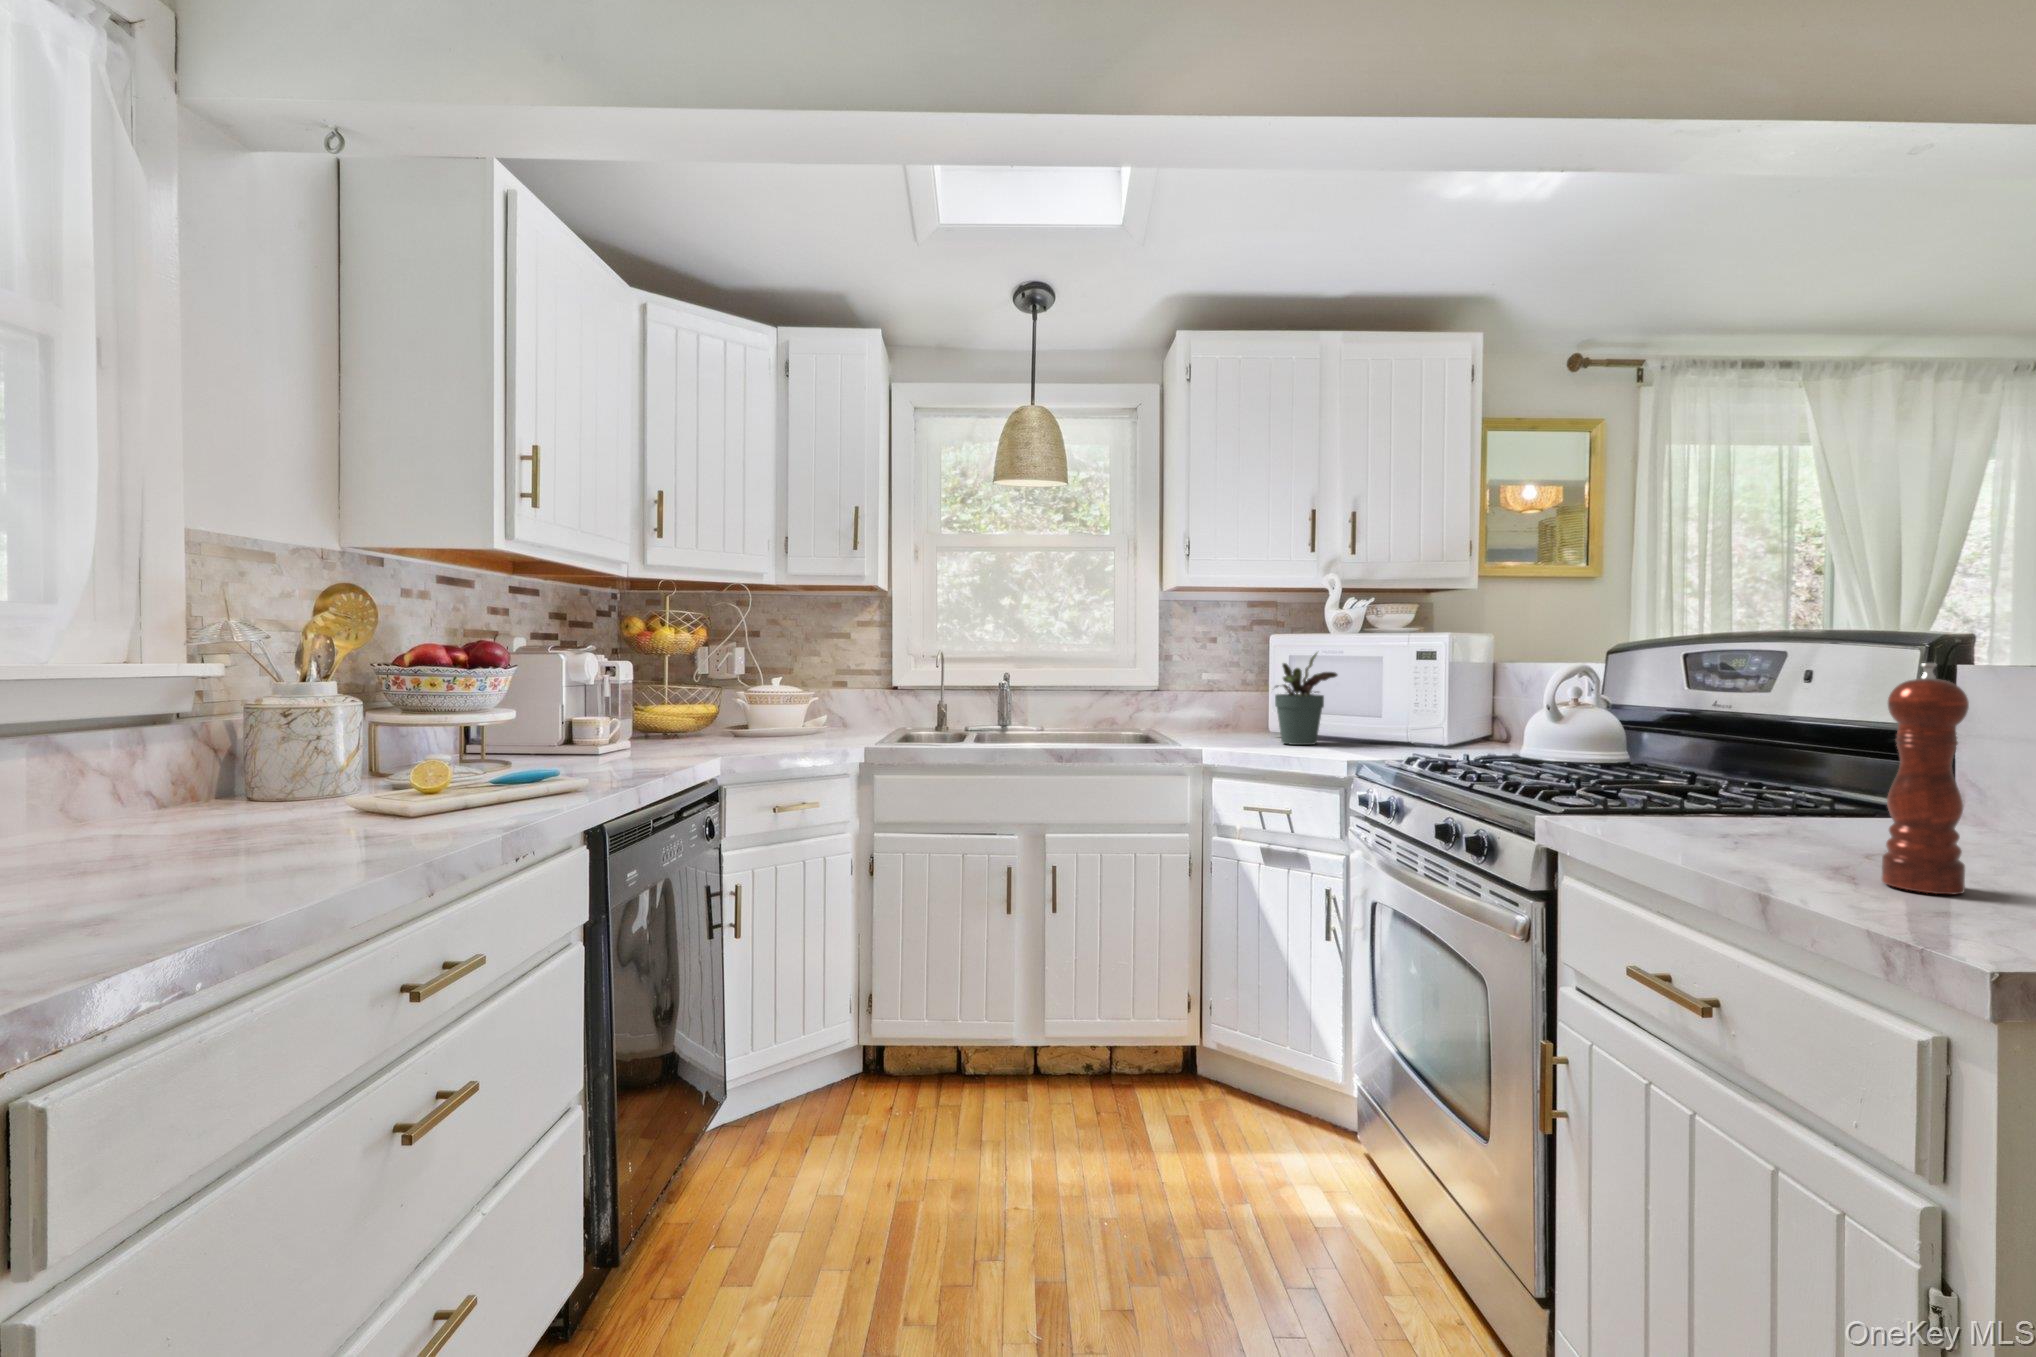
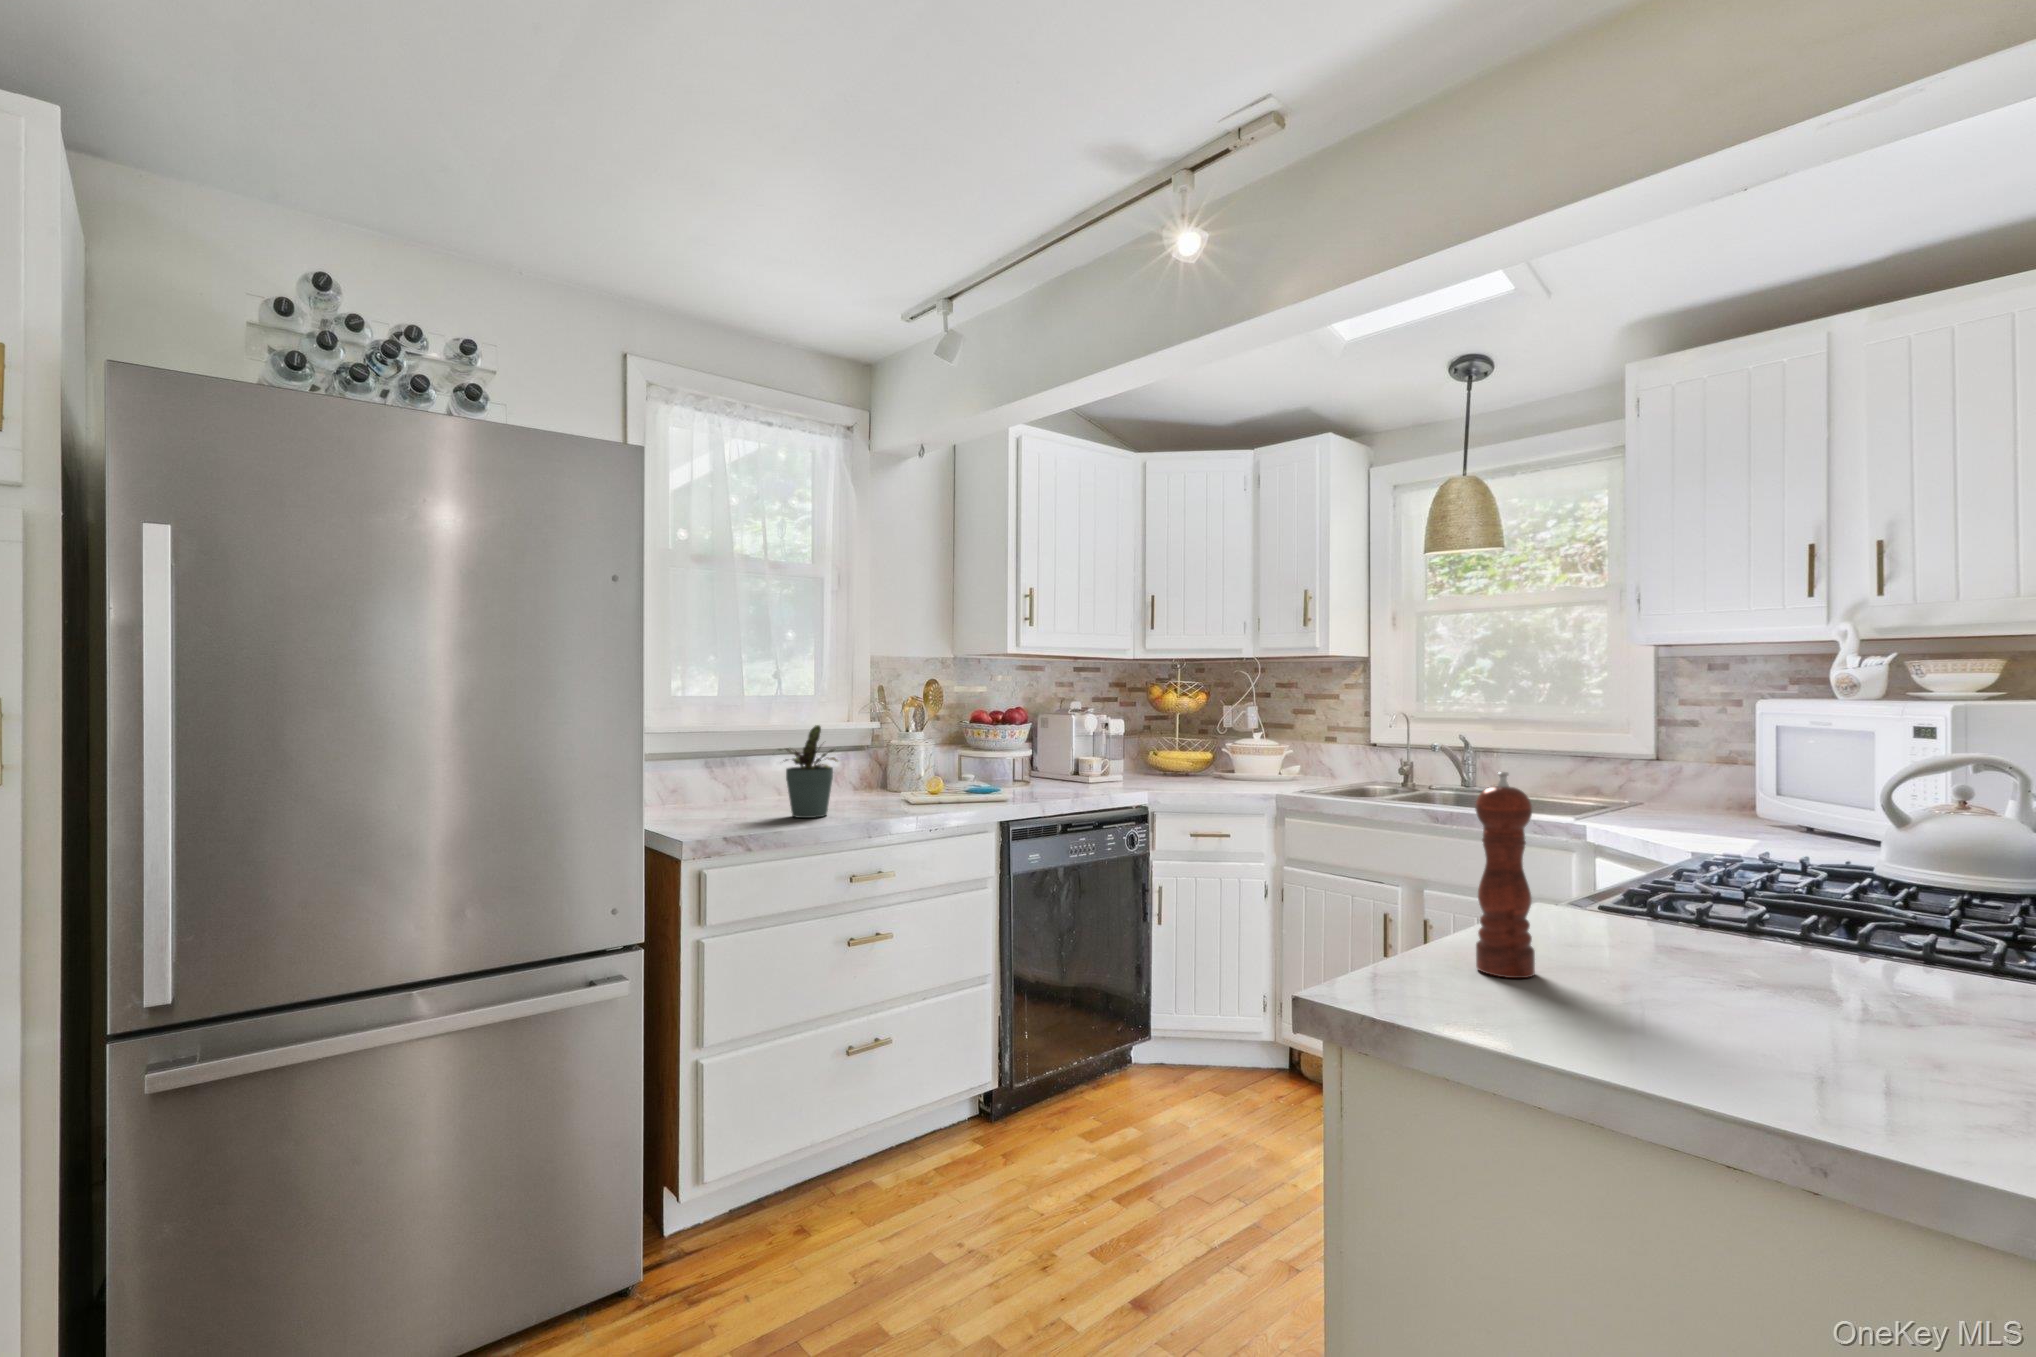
potted plant: present [1275,653,1337,745] -> present [779,725,838,818]

